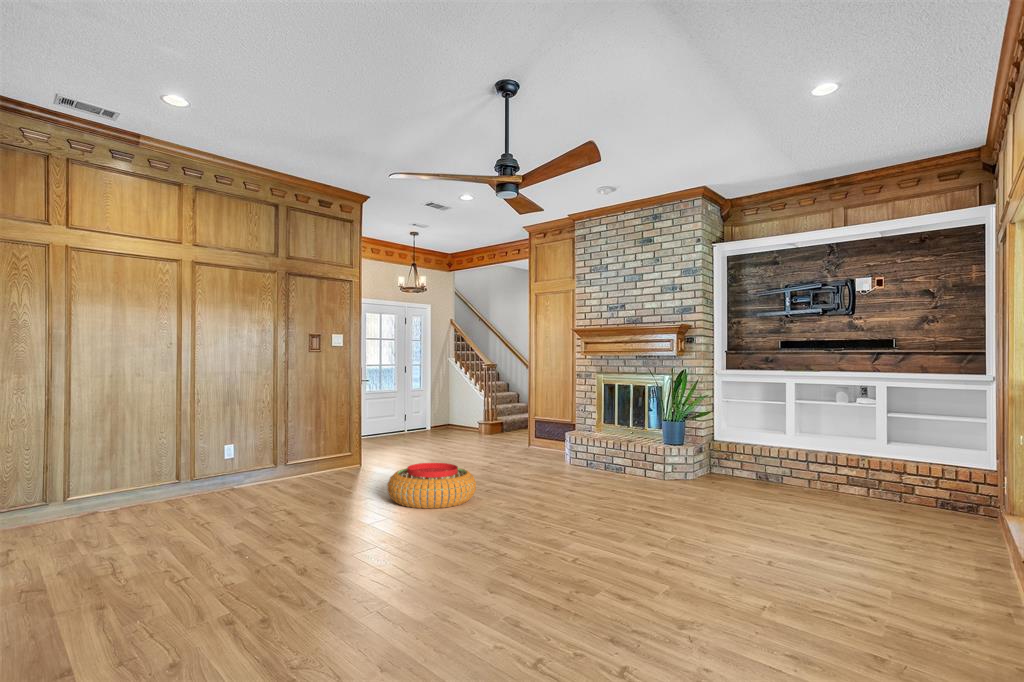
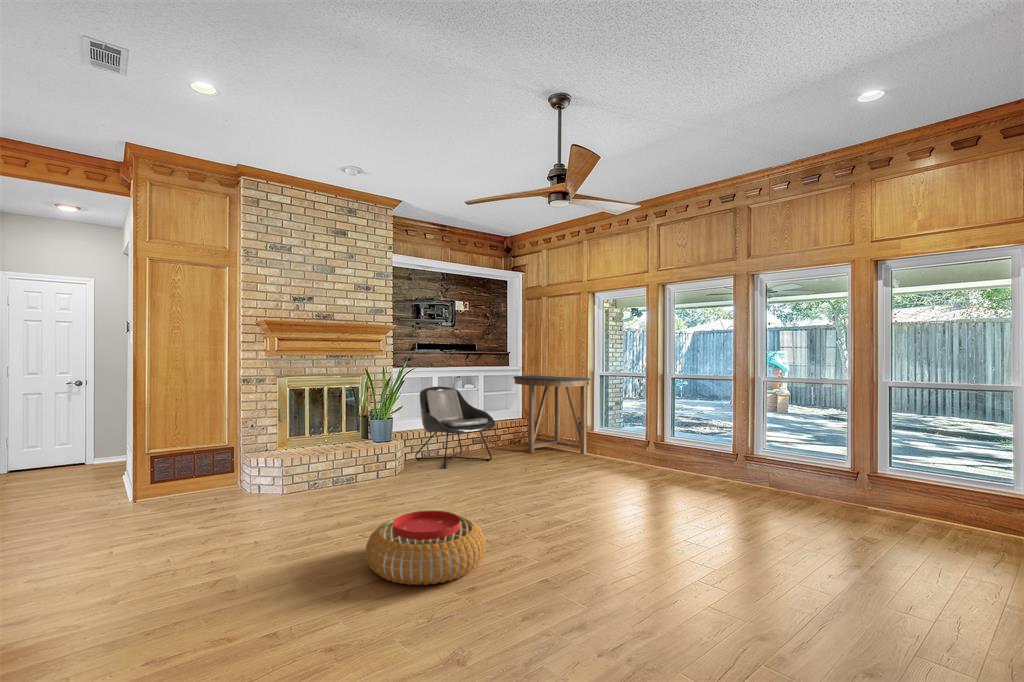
console table: none [885,388,993,551] -> present [513,375,590,454]
lounge chair: none [709,395,813,502] -> present [415,386,495,468]

